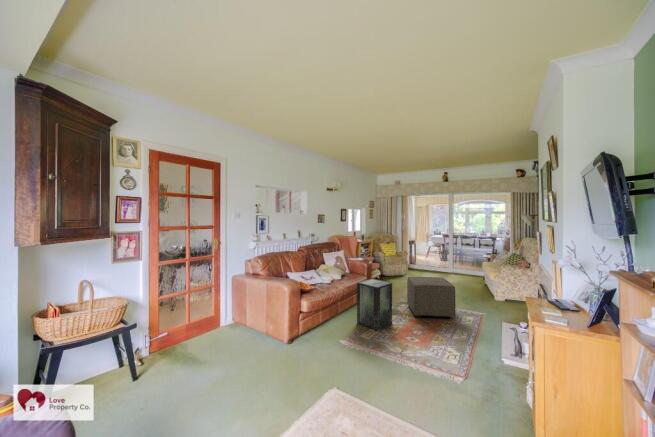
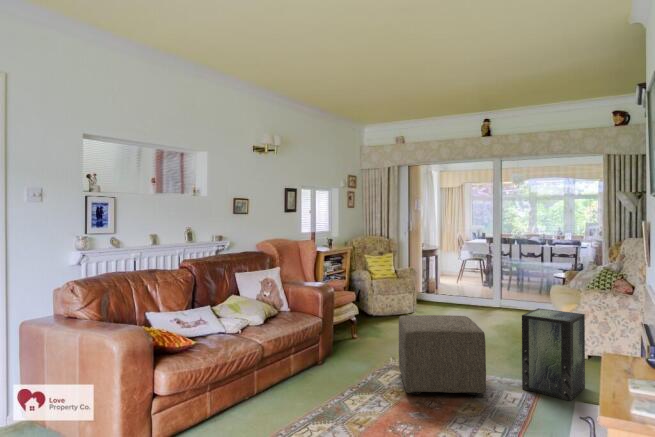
storage box: present [357,279,392,331] -> present [522,308,585,401]

